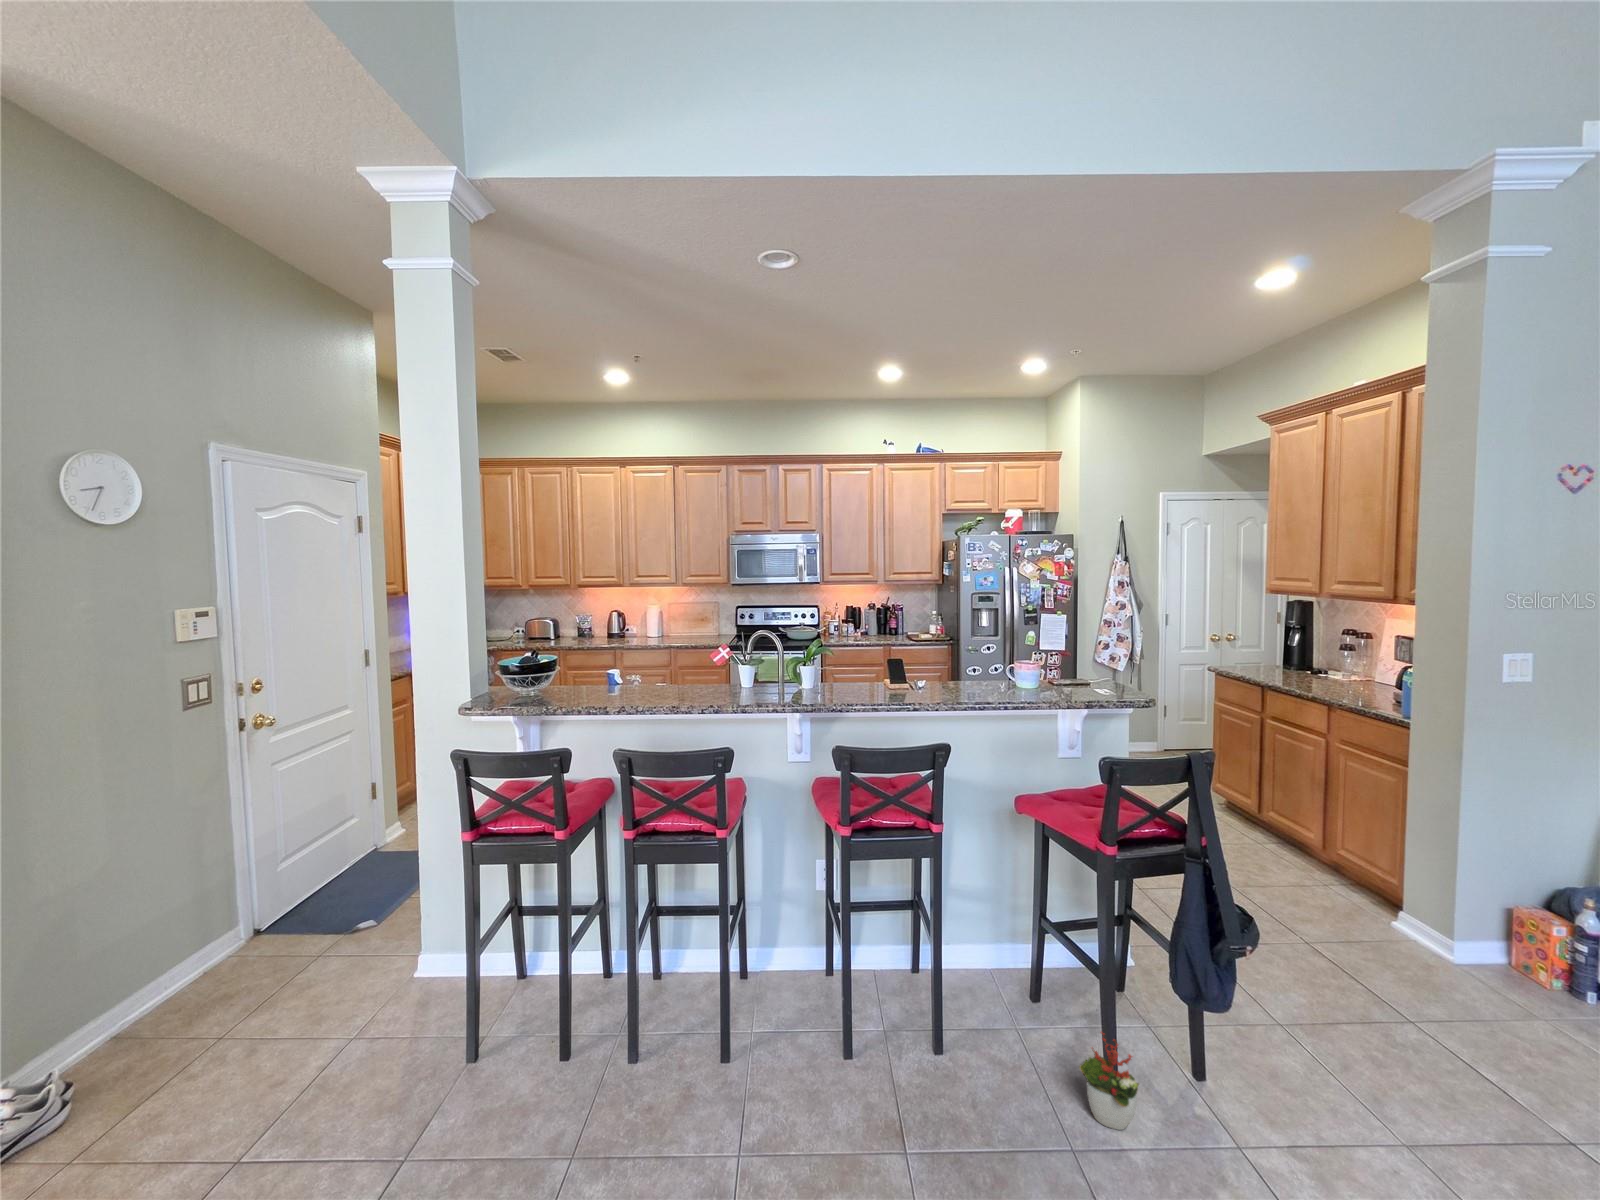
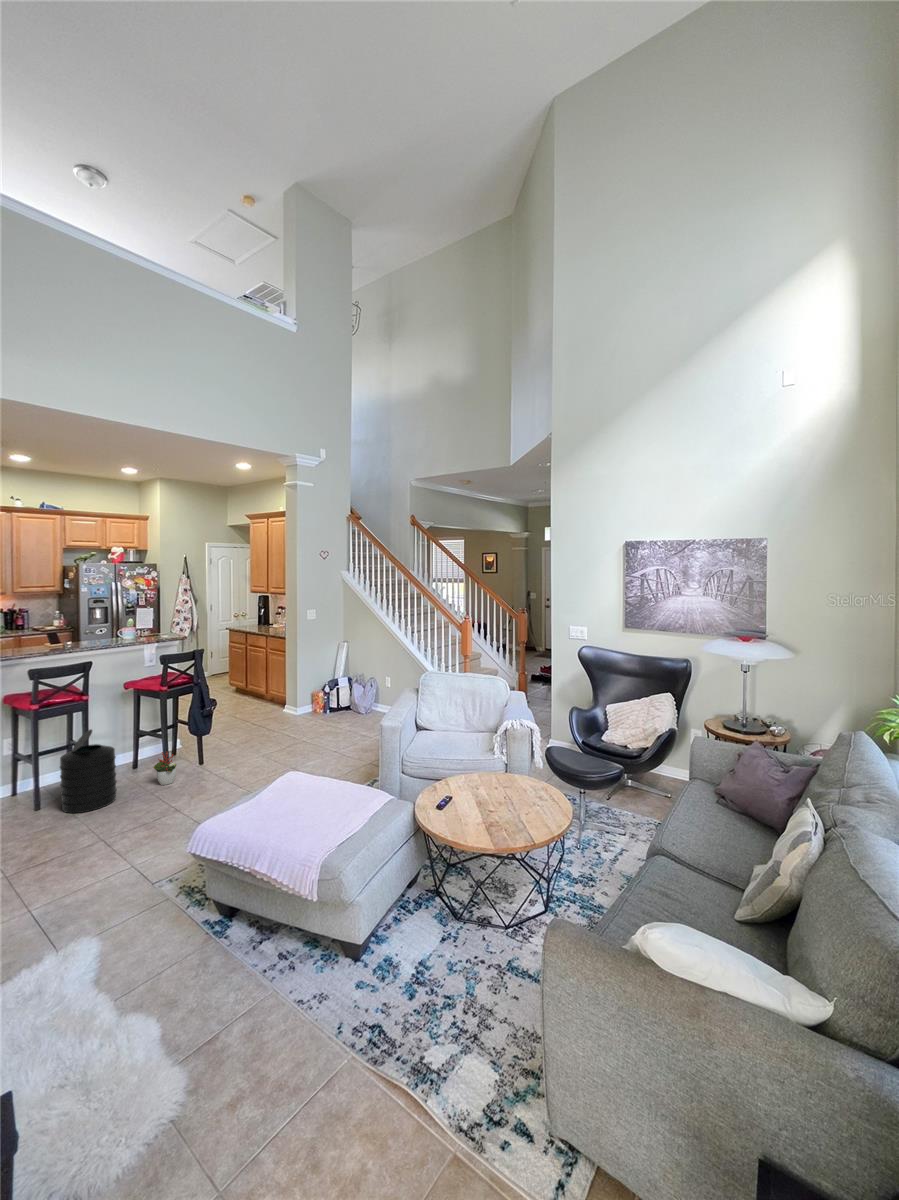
trash can: none [885,927,995,1147] -> present [60,729,117,813]

